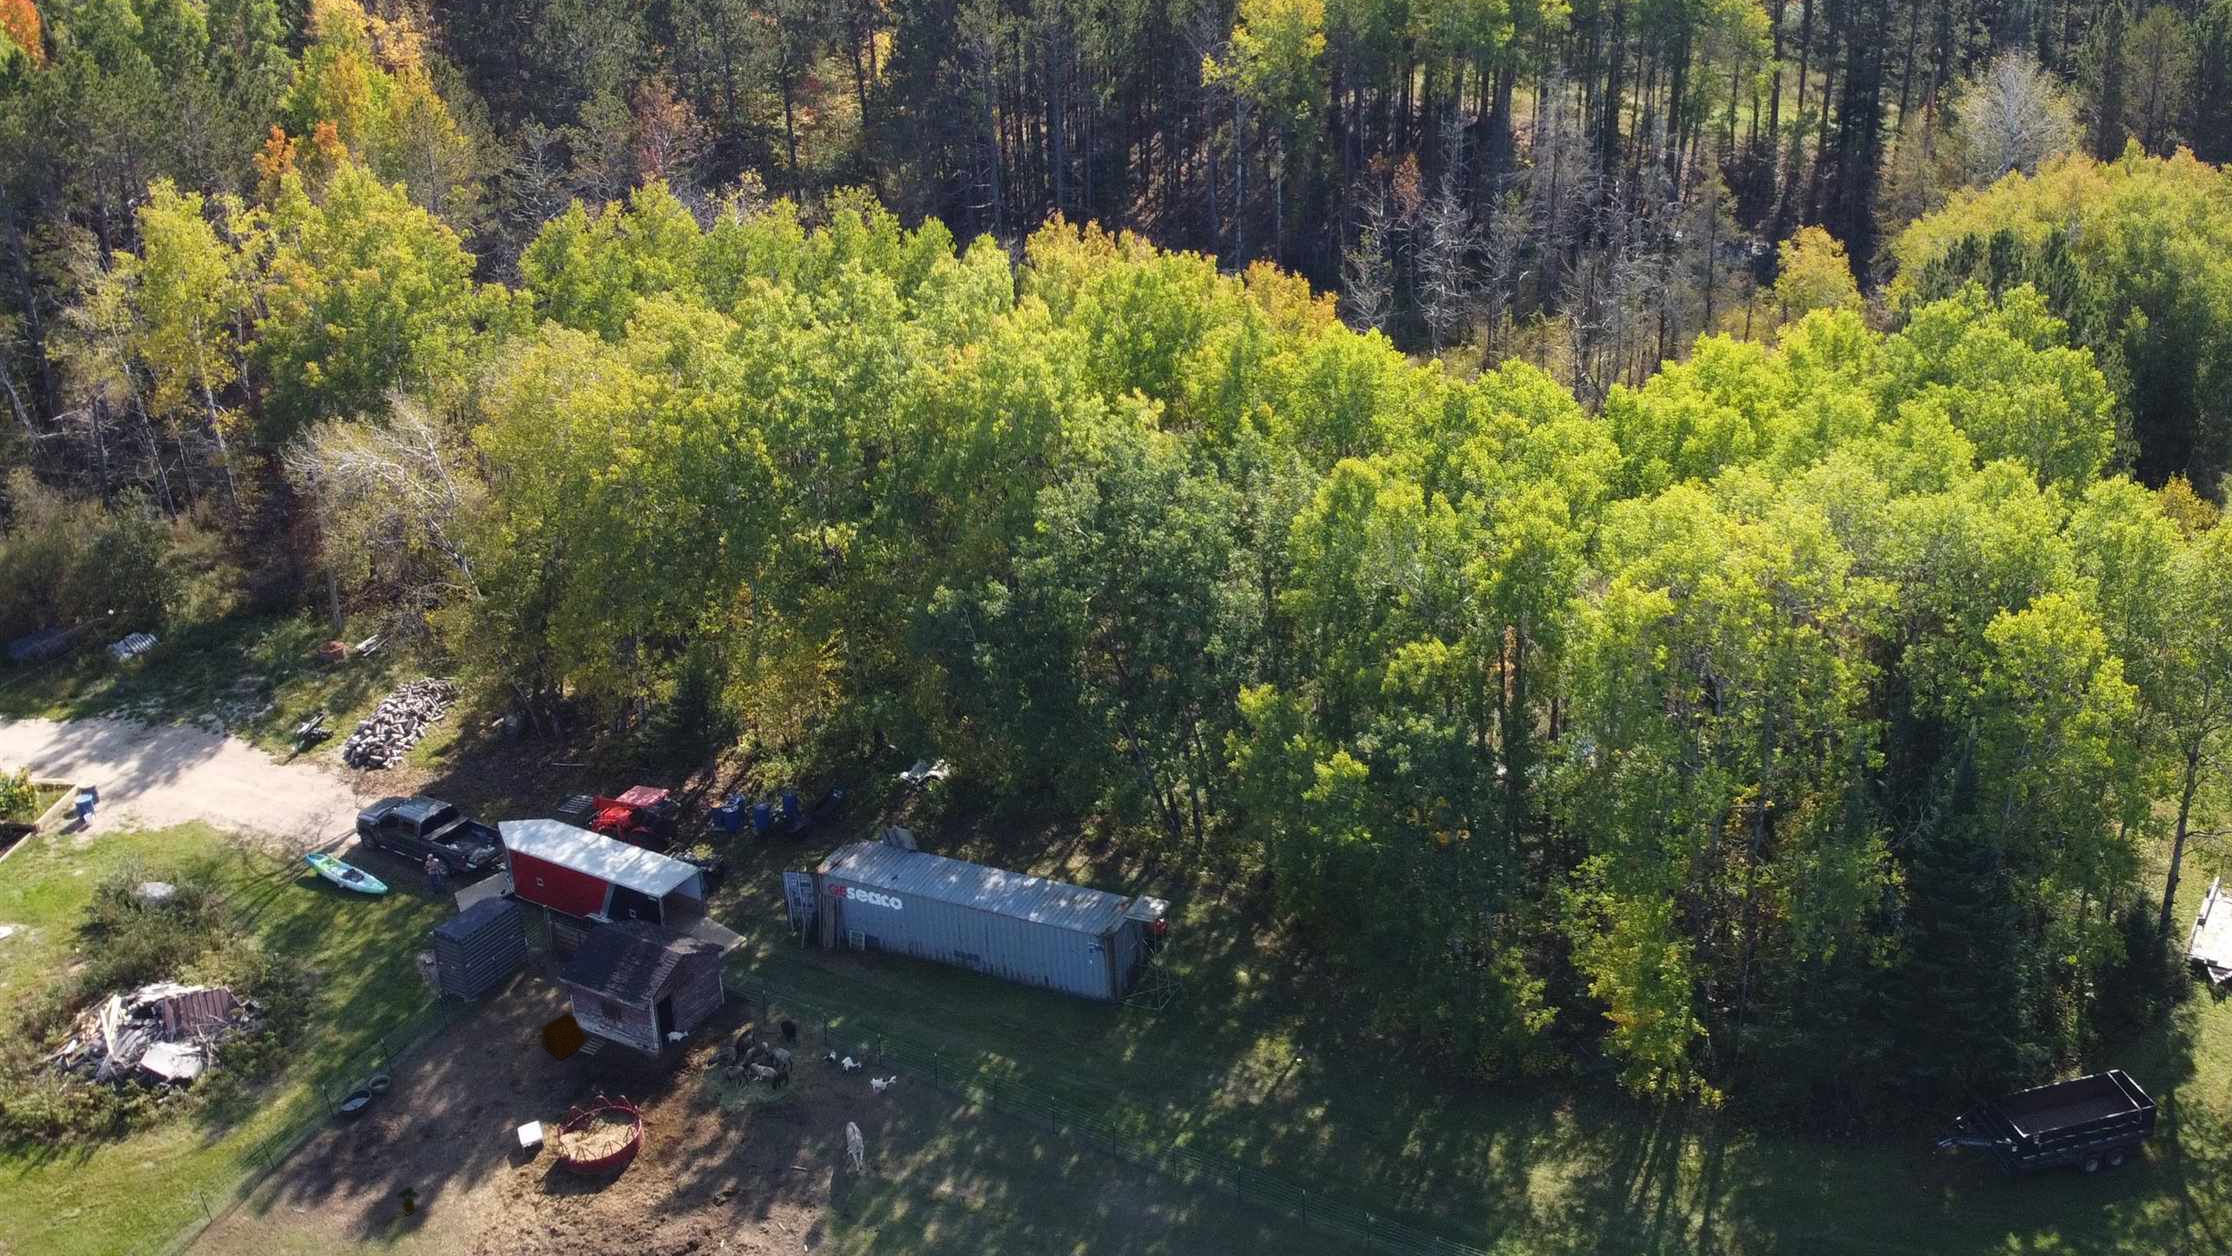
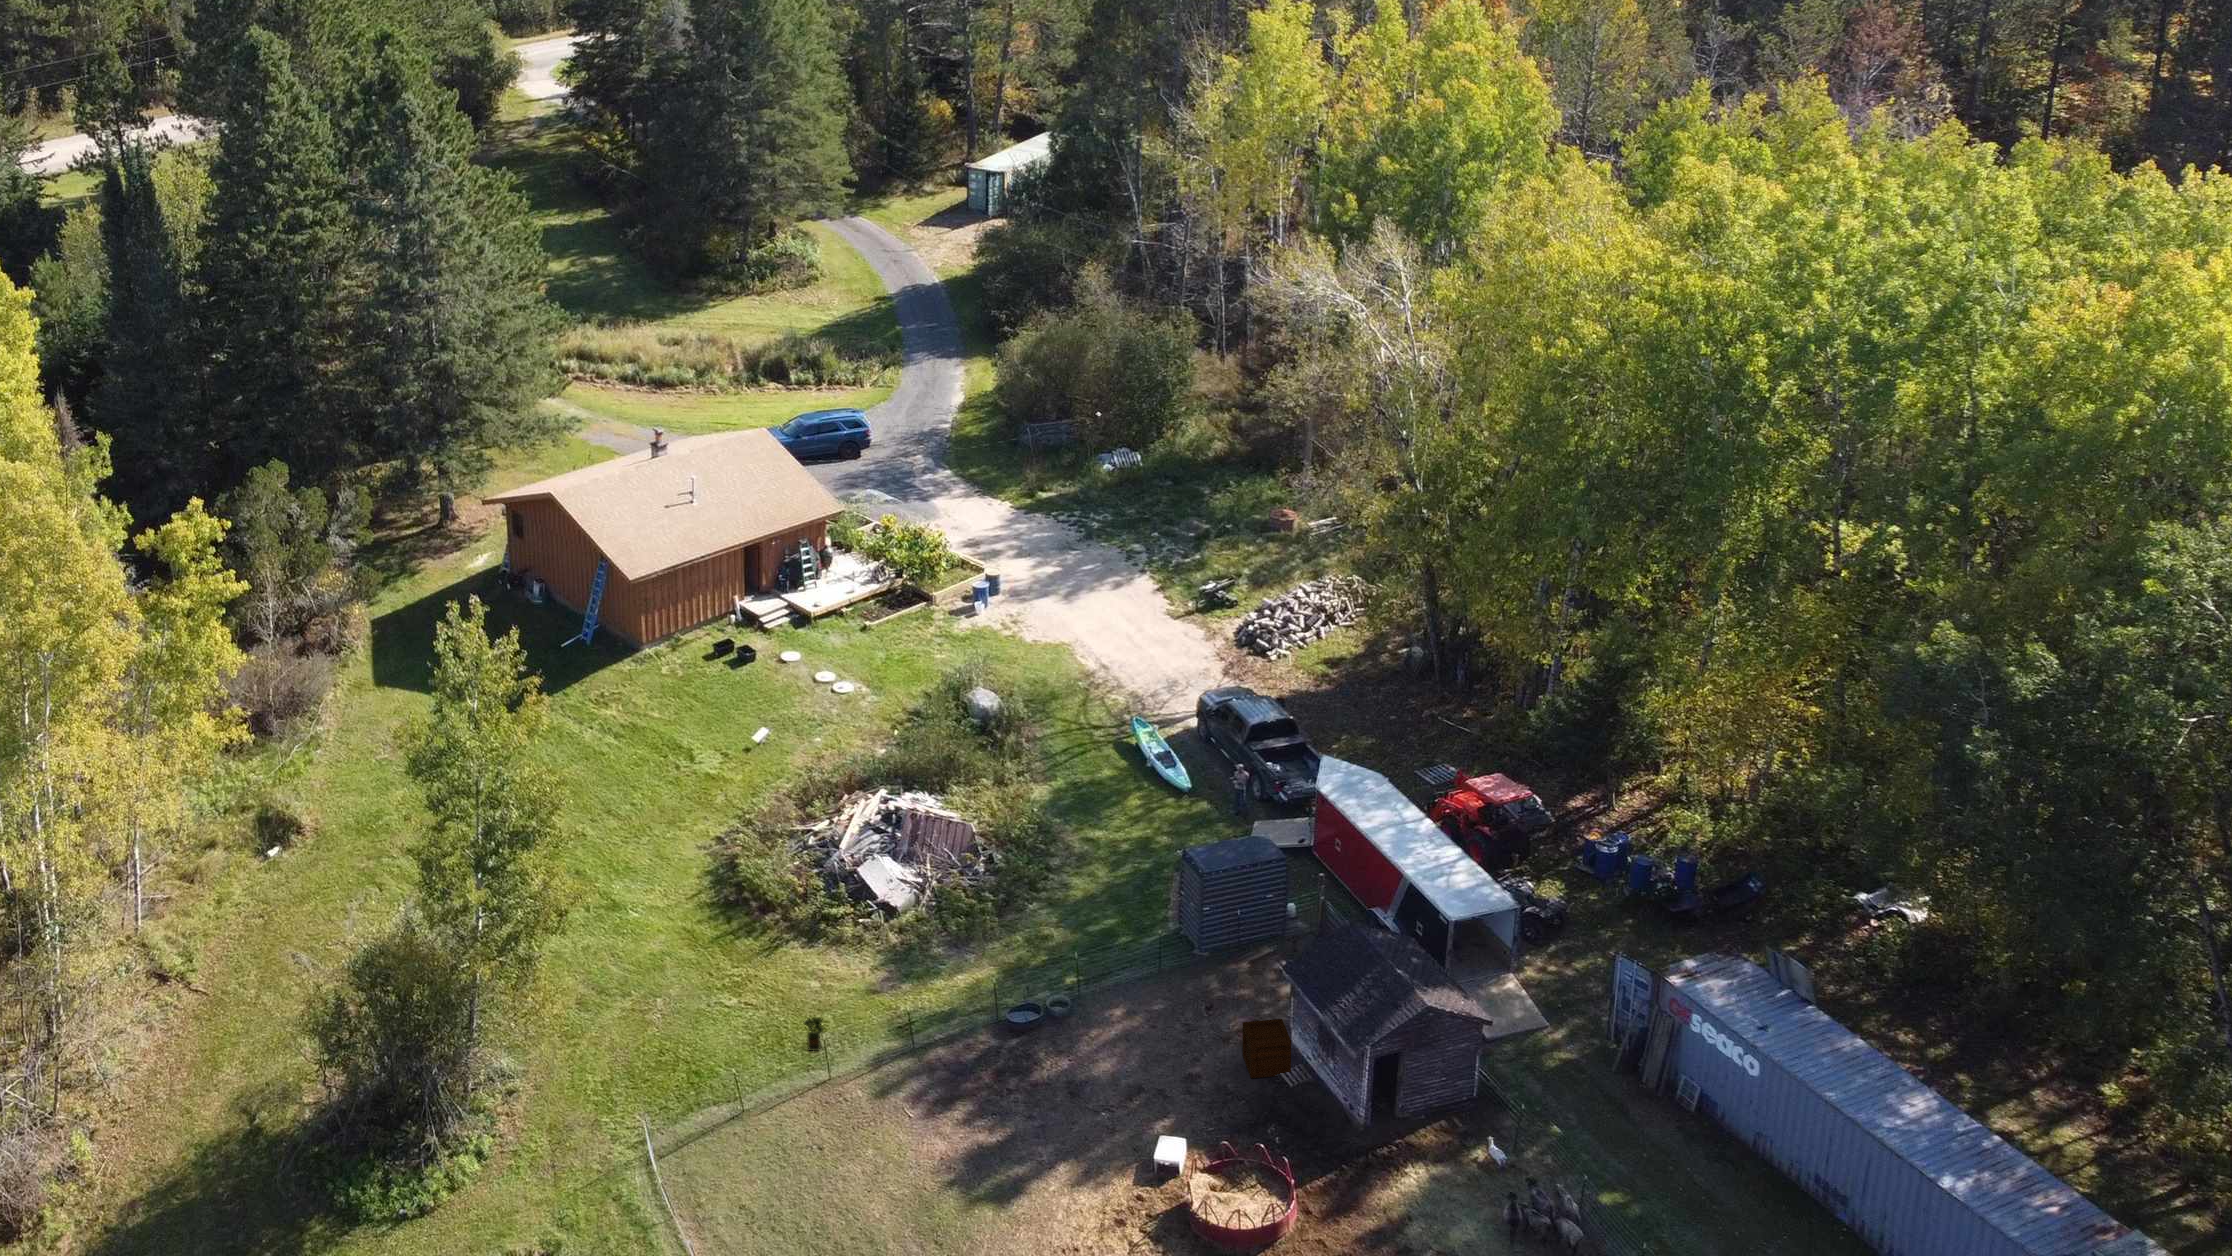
potted tree: present [397,1187,417,1215] -> present [803,1018,823,1051]

